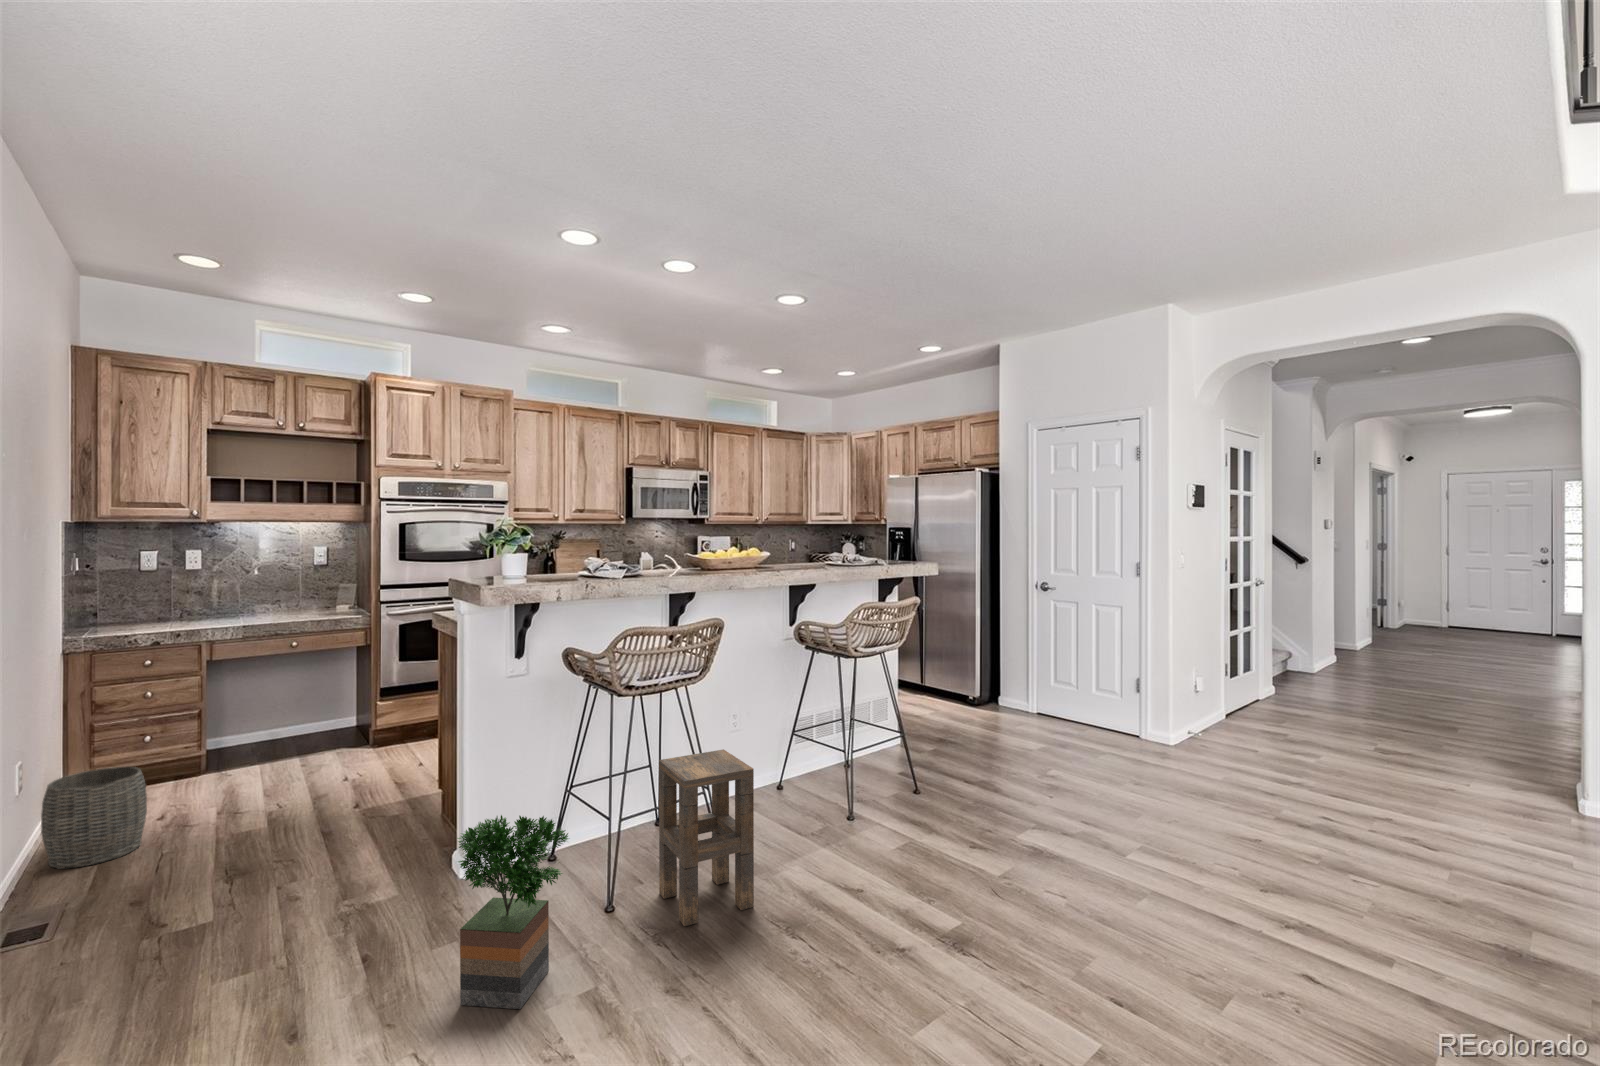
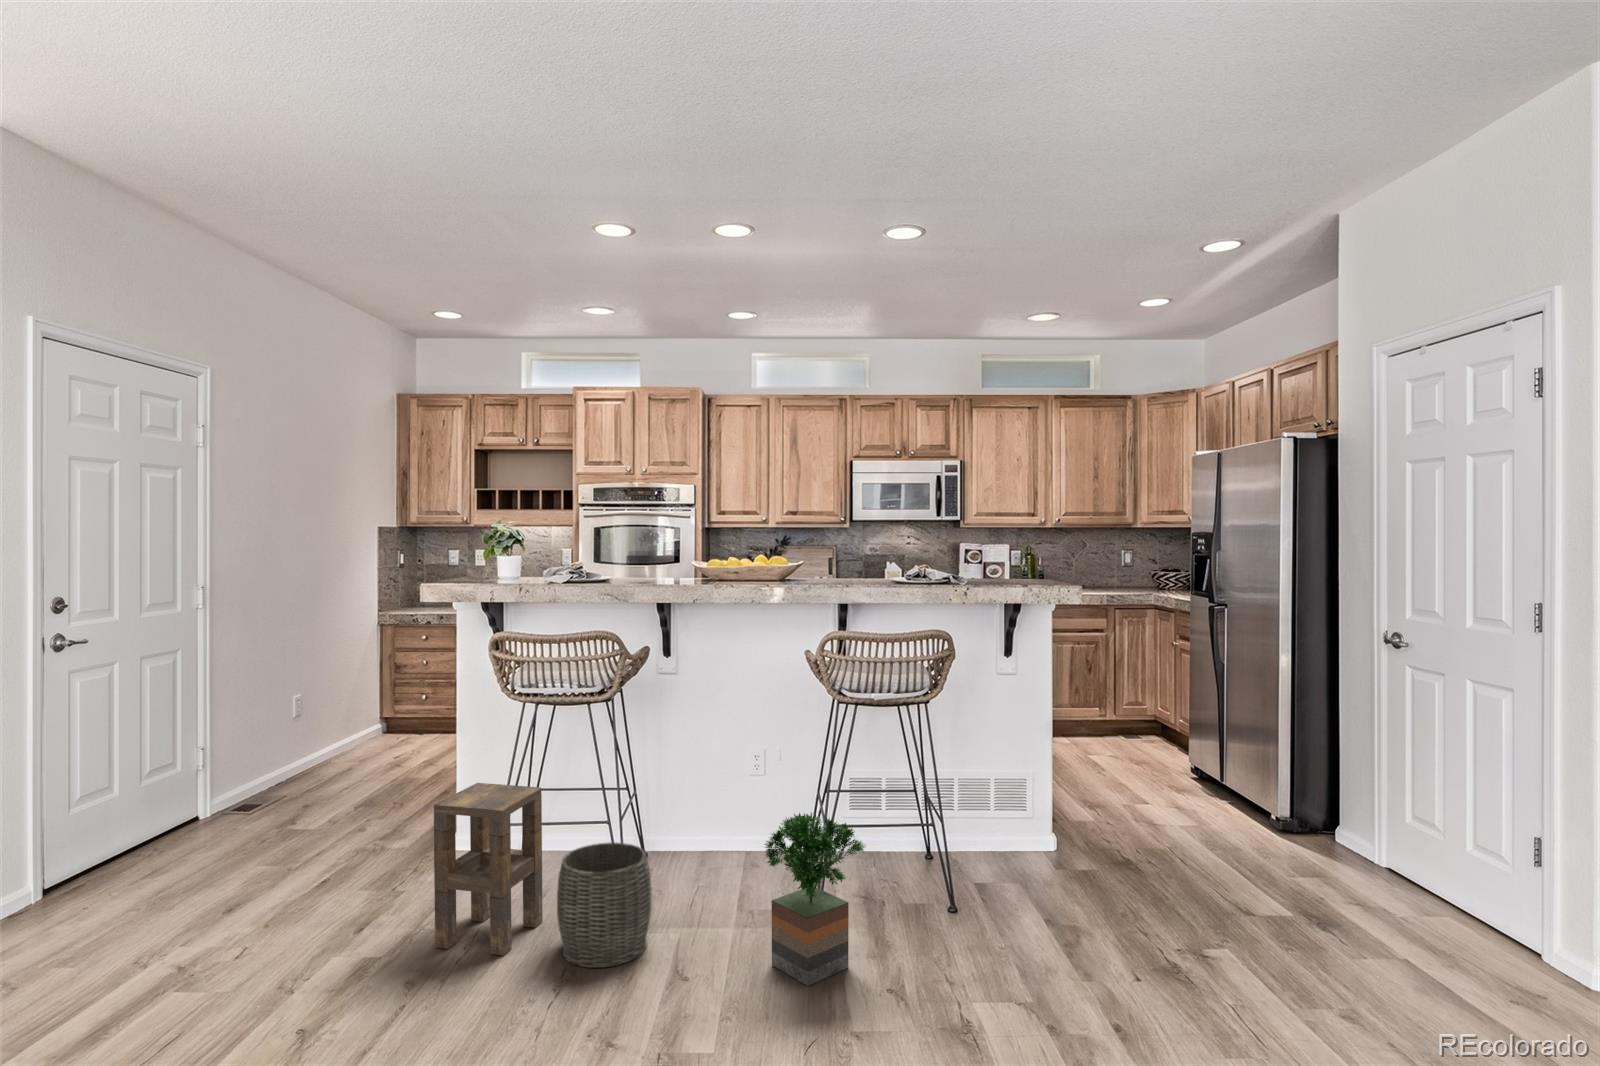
woven basket: present [41,767,147,869] -> present [557,843,651,968]
potted tree: present [457,815,568,1009] -> present [765,813,866,986]

